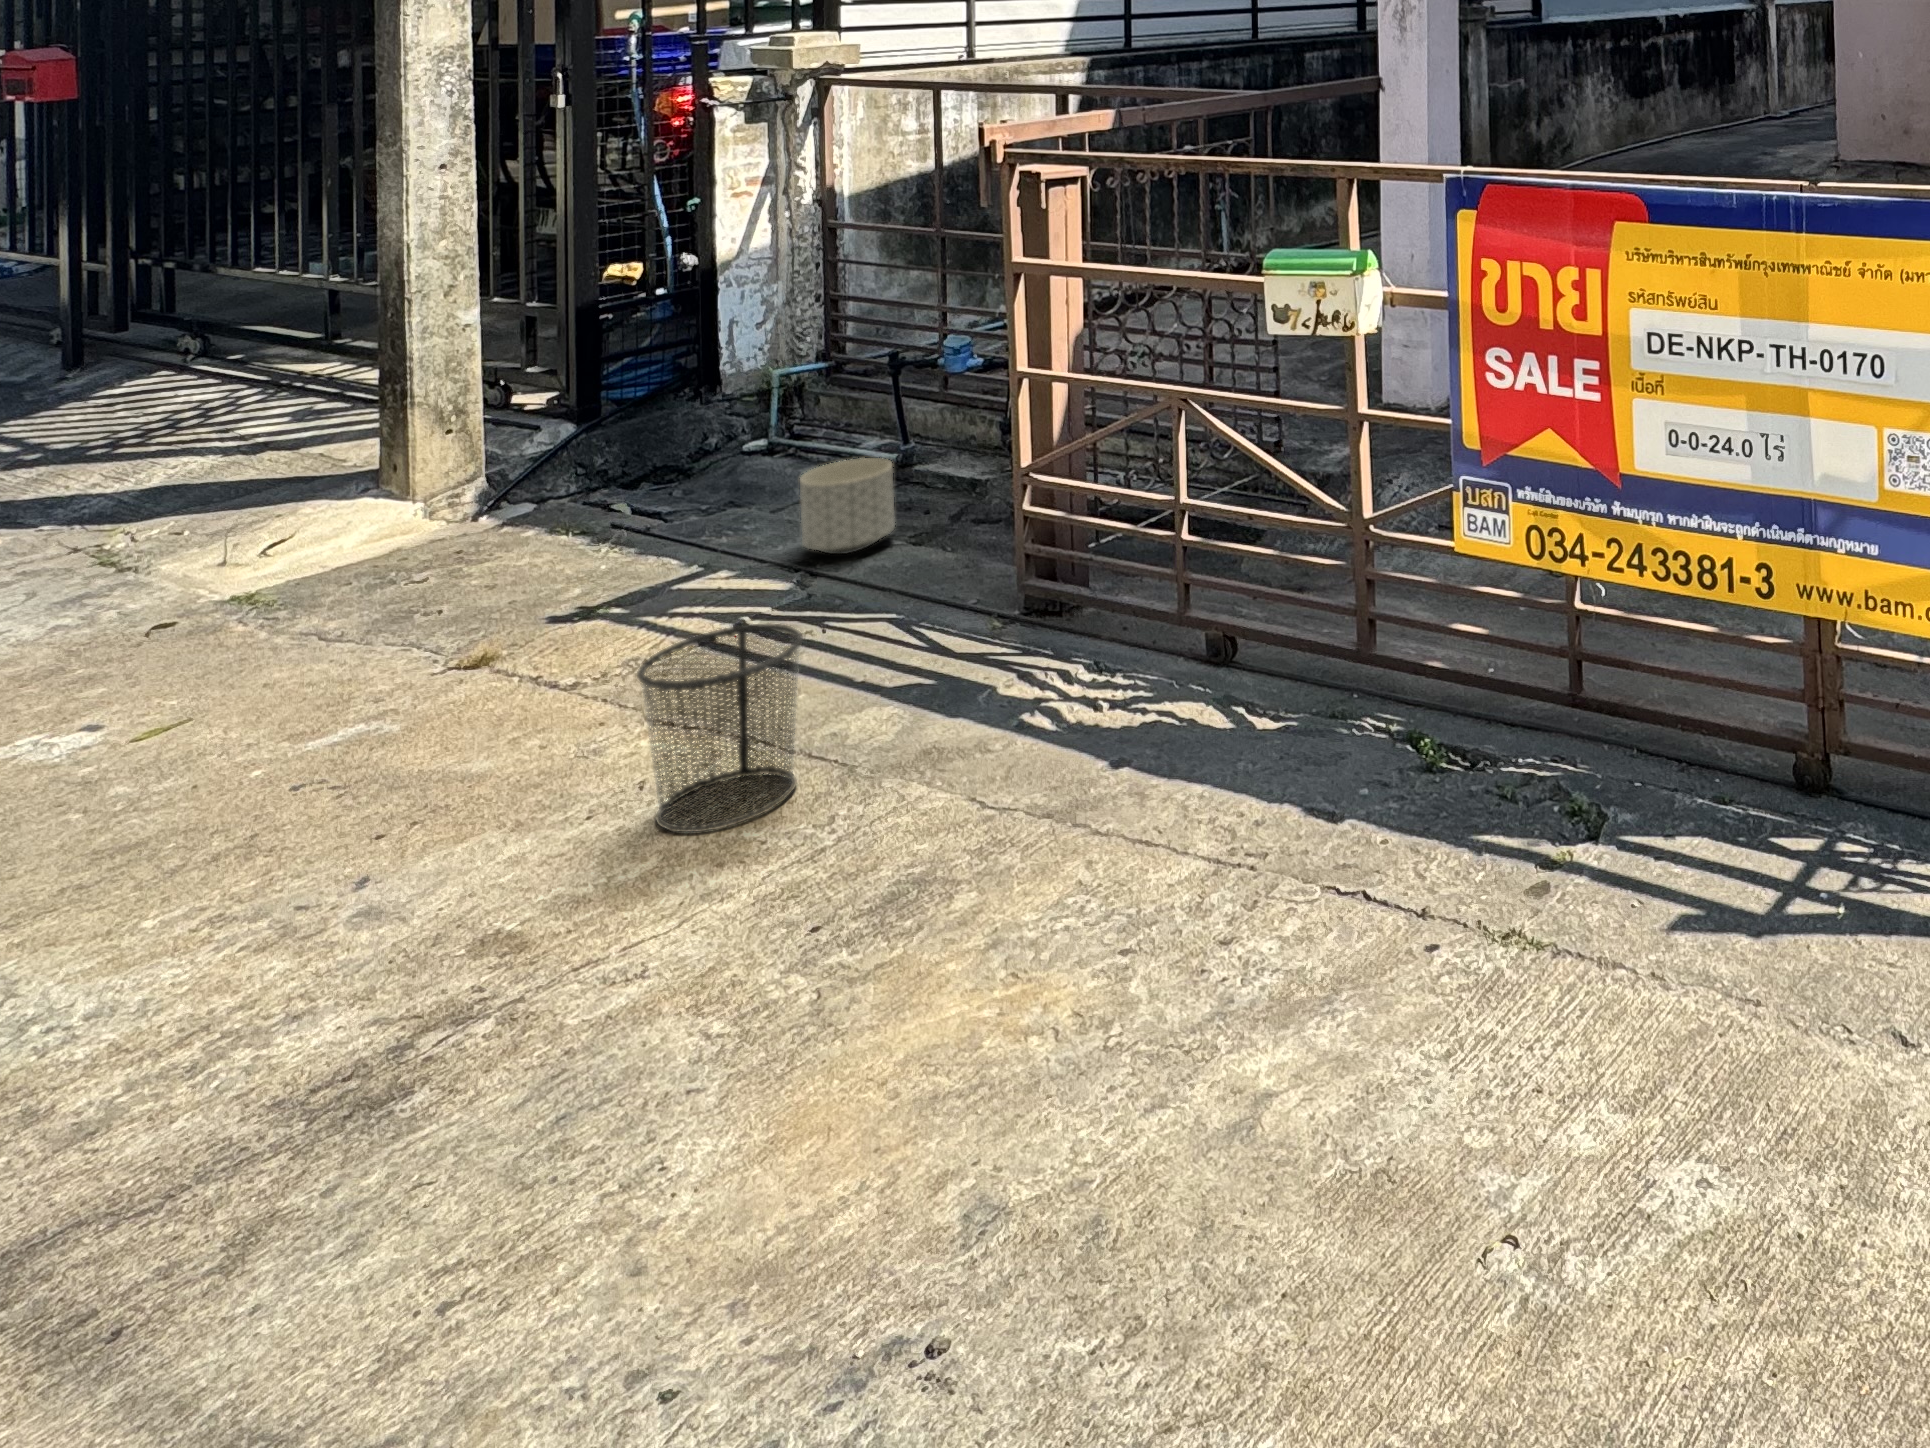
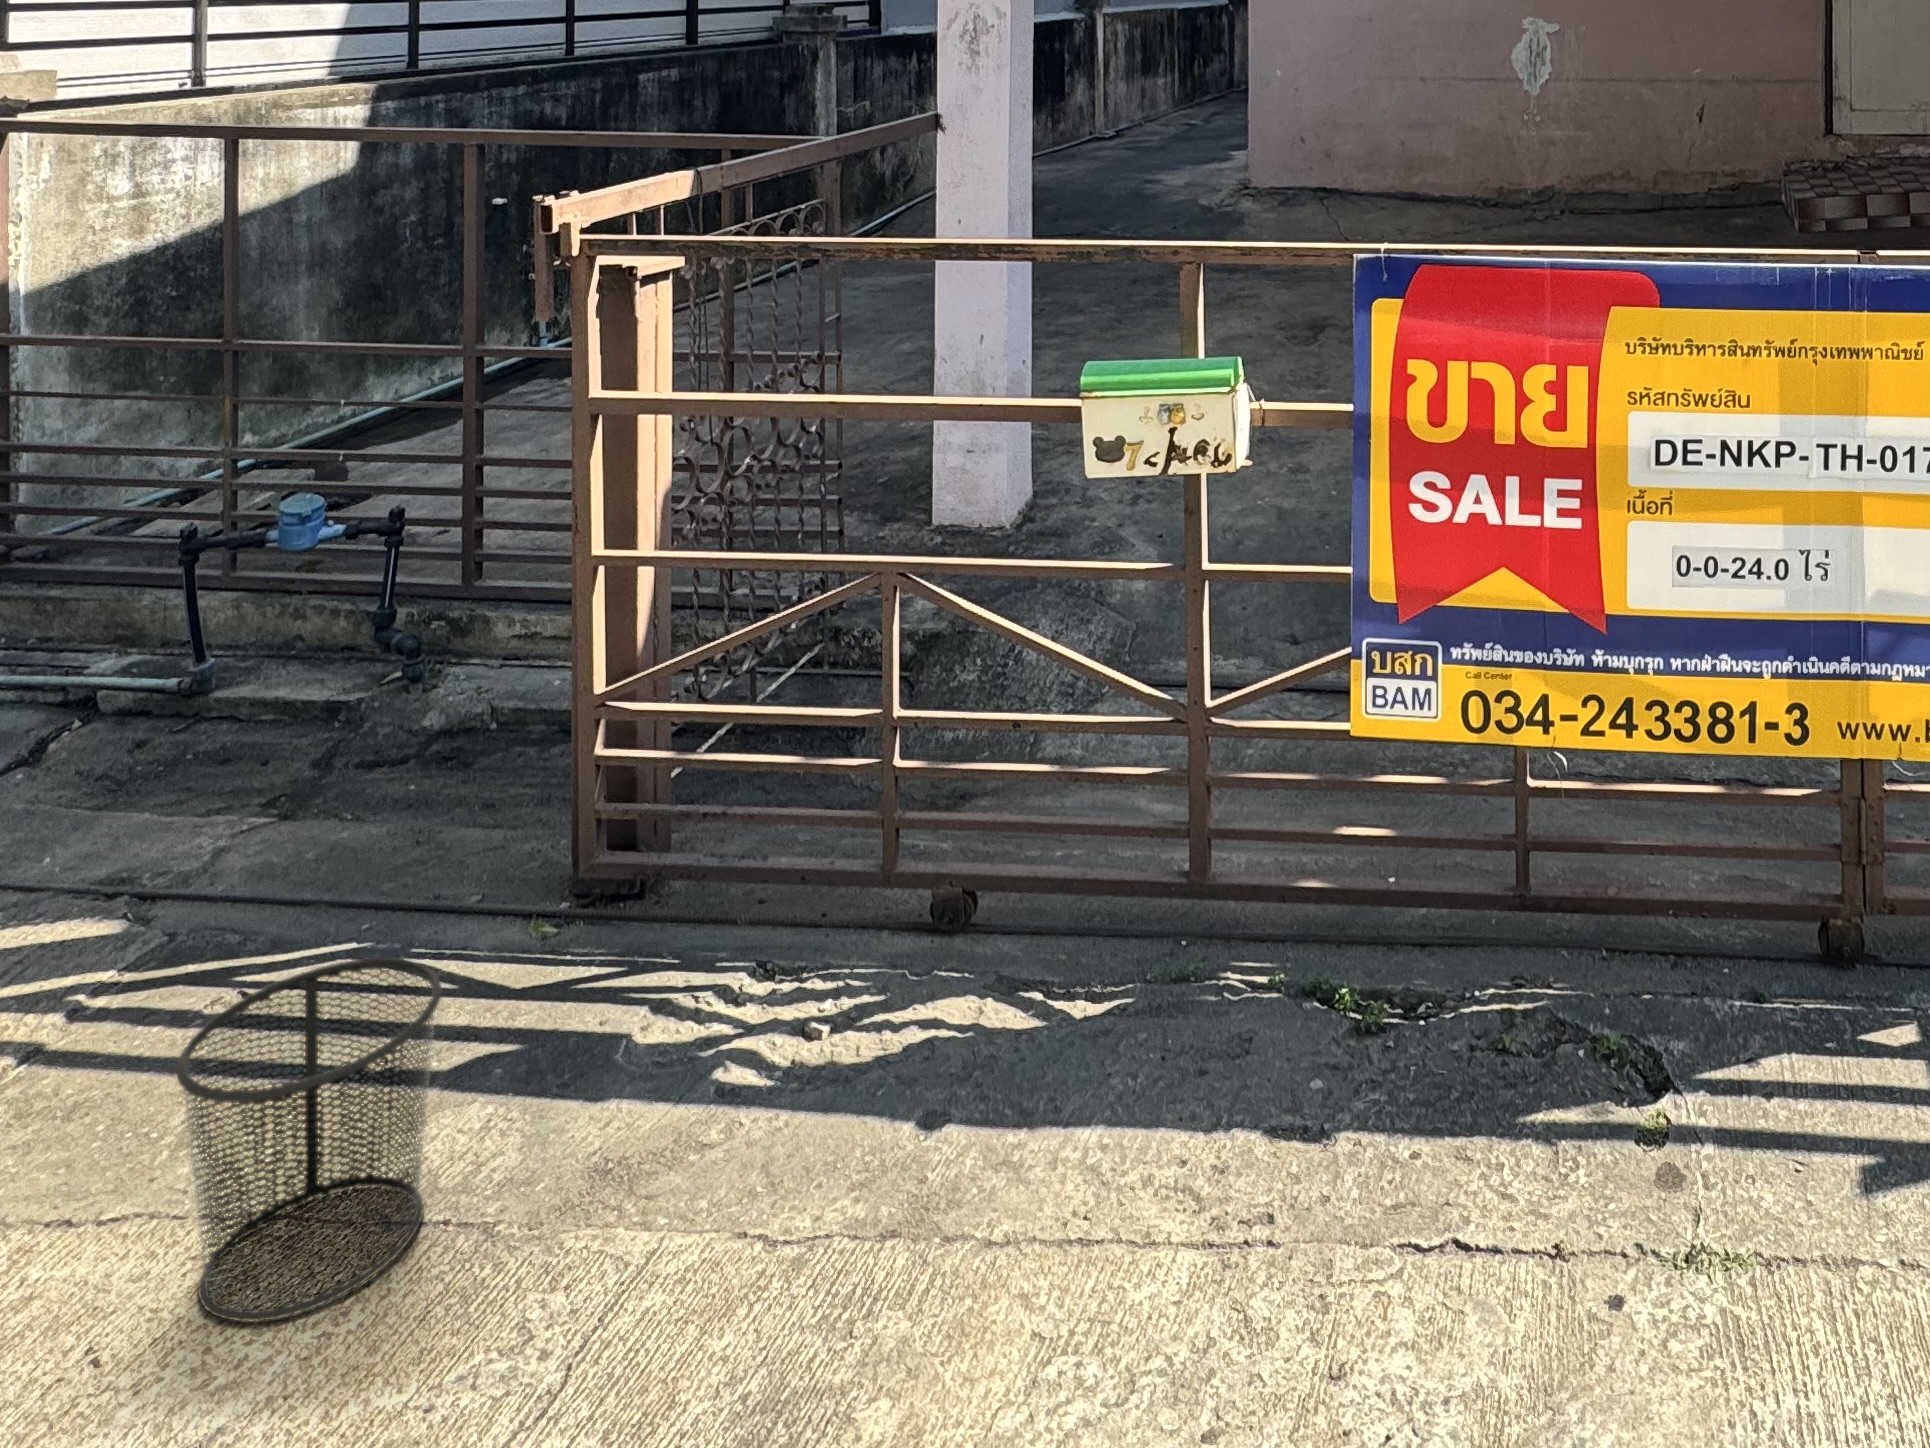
planter: present [800,458,895,554] -> none [149,657,296,806]

